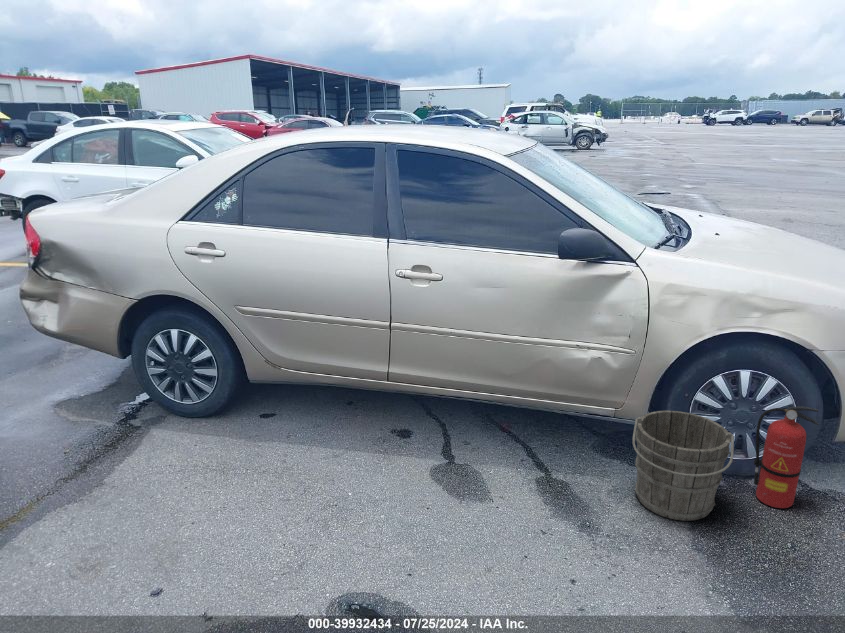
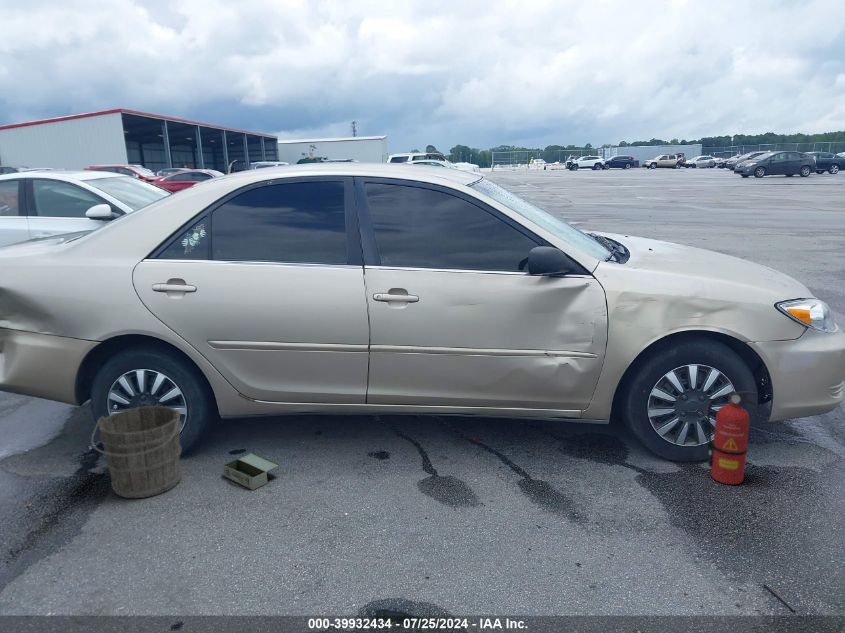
bucket: present [633,411,734,521] -> present [91,406,181,498]
toolbox: none [246,419,299,458] -> present [223,453,280,490]

